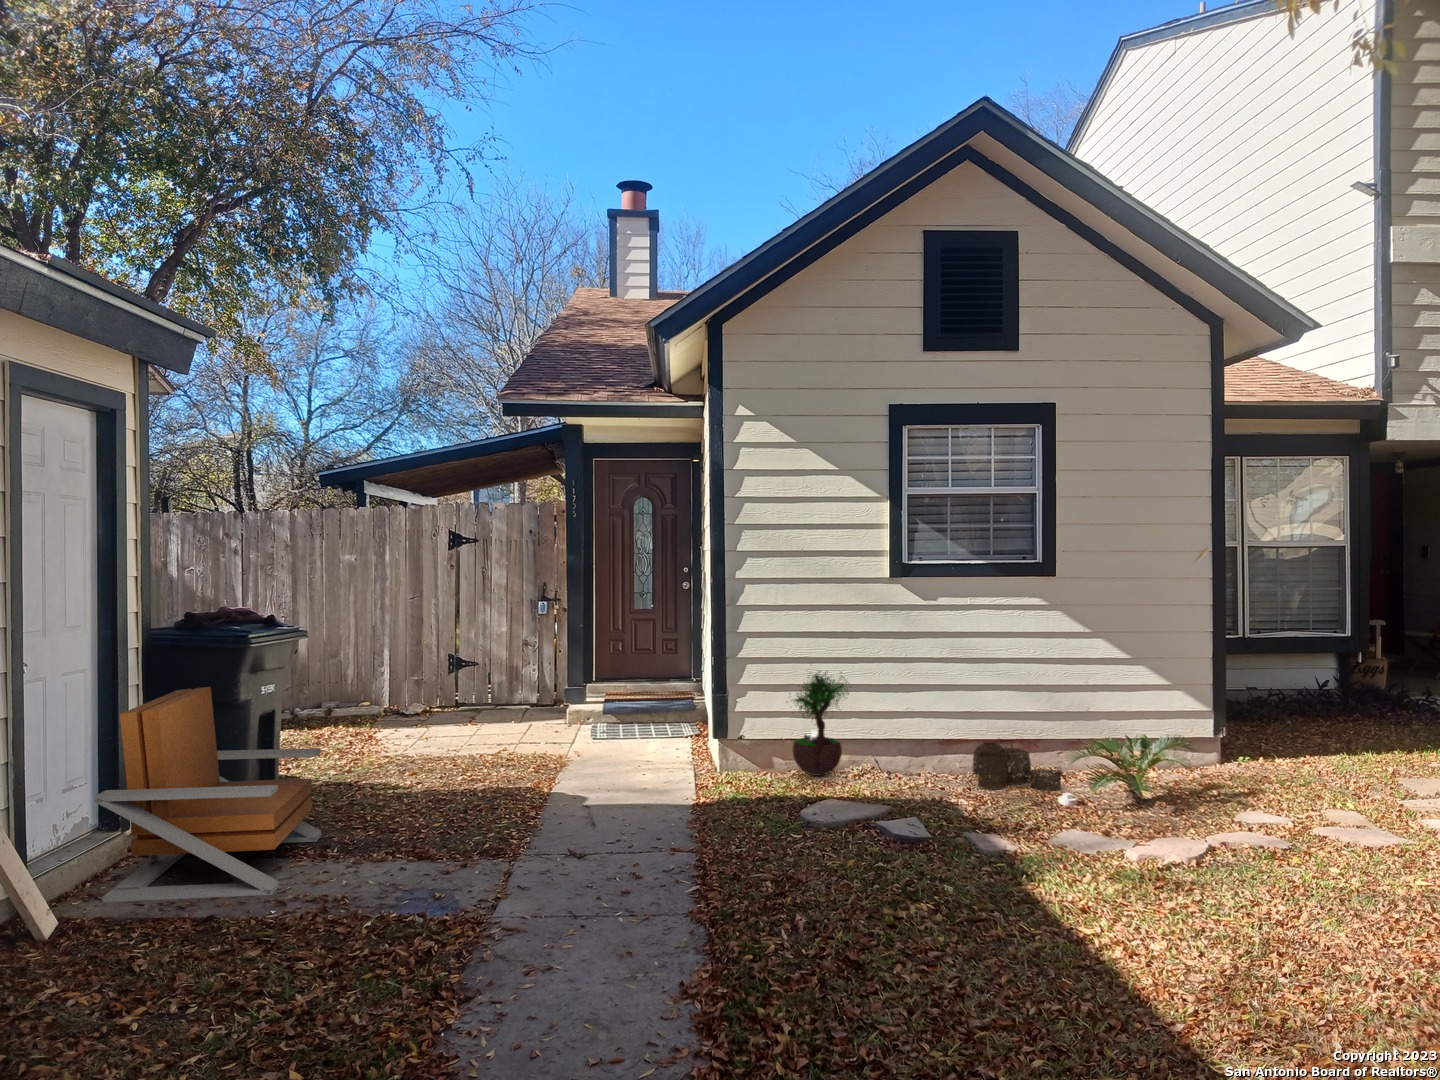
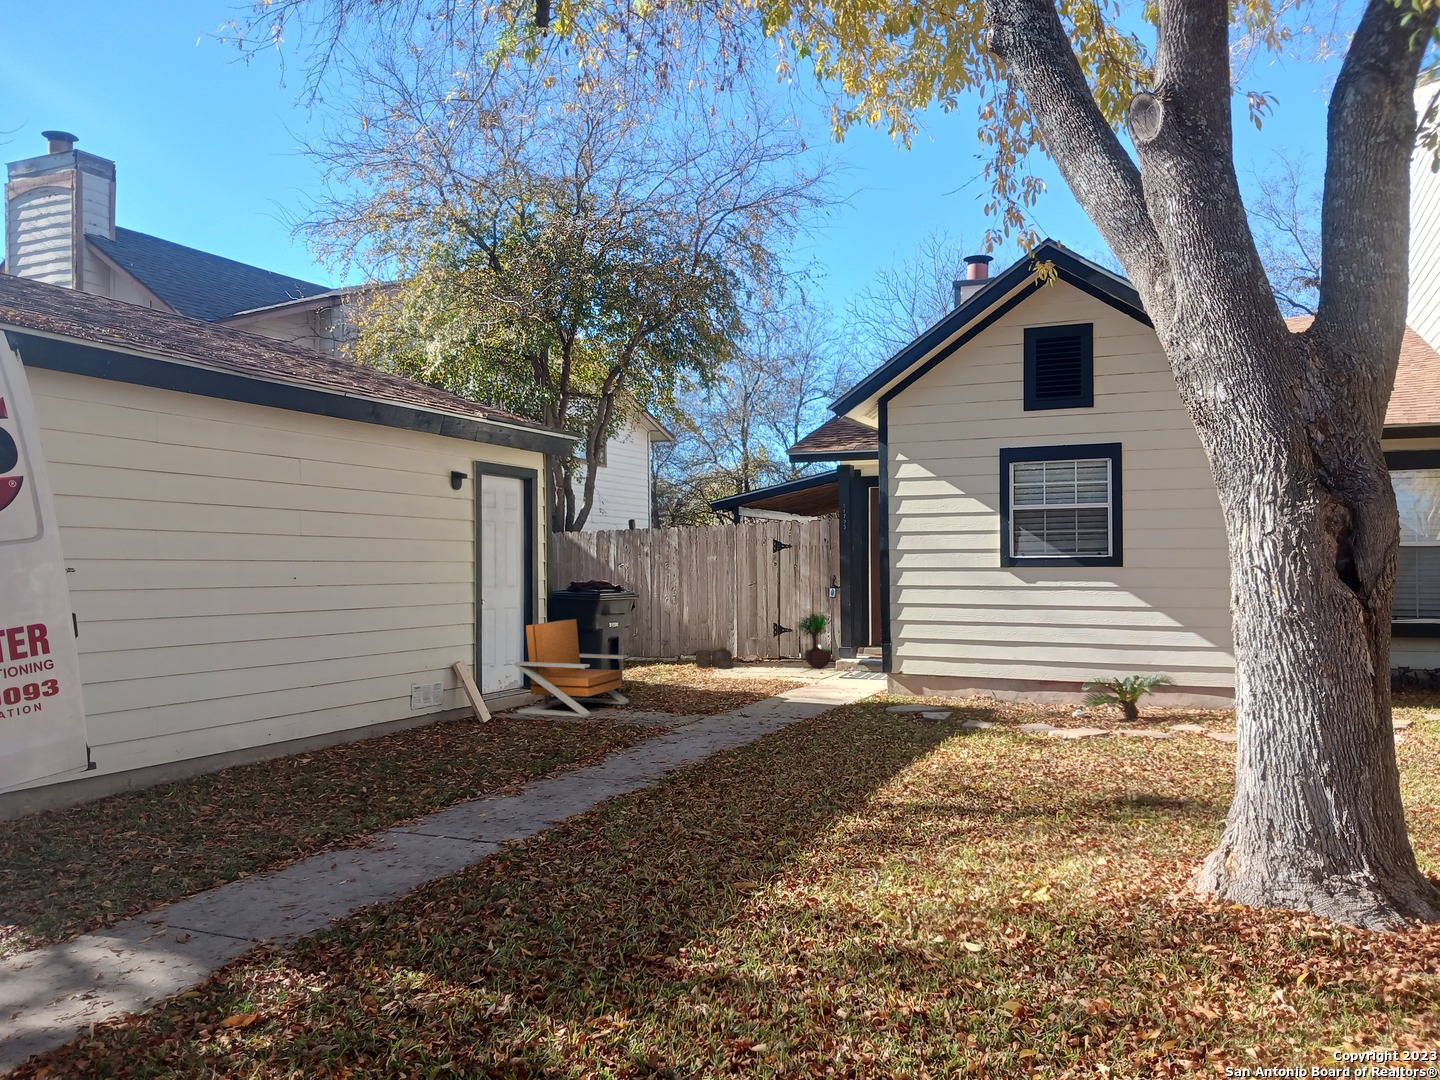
potted tree: present [787,672,849,776] -> present [797,613,831,668]
woven basket: present [973,742,1061,791] -> present [696,647,733,669]

